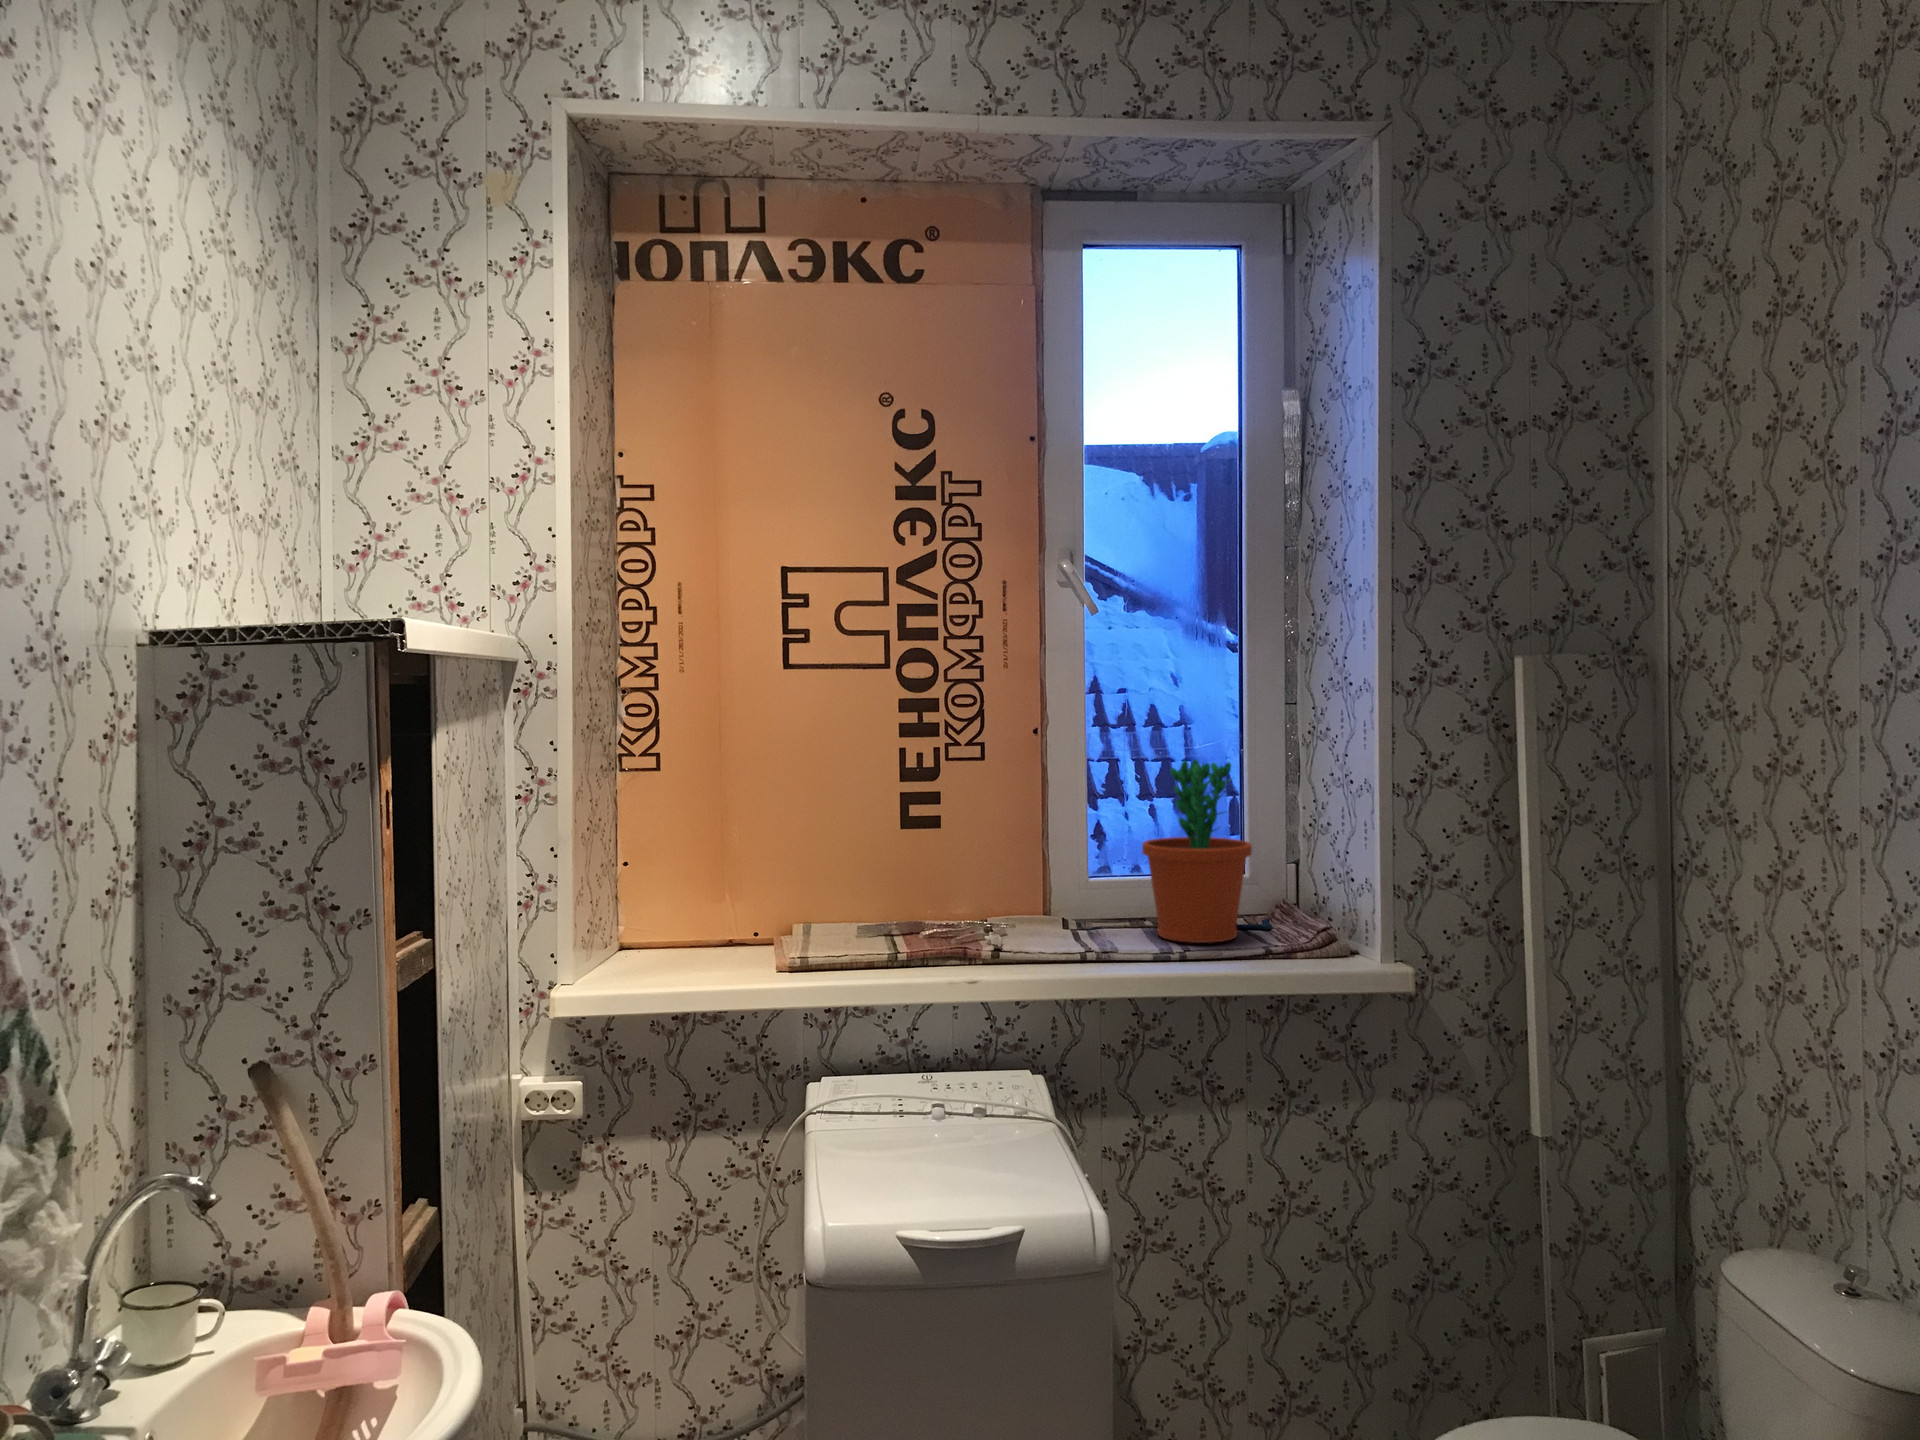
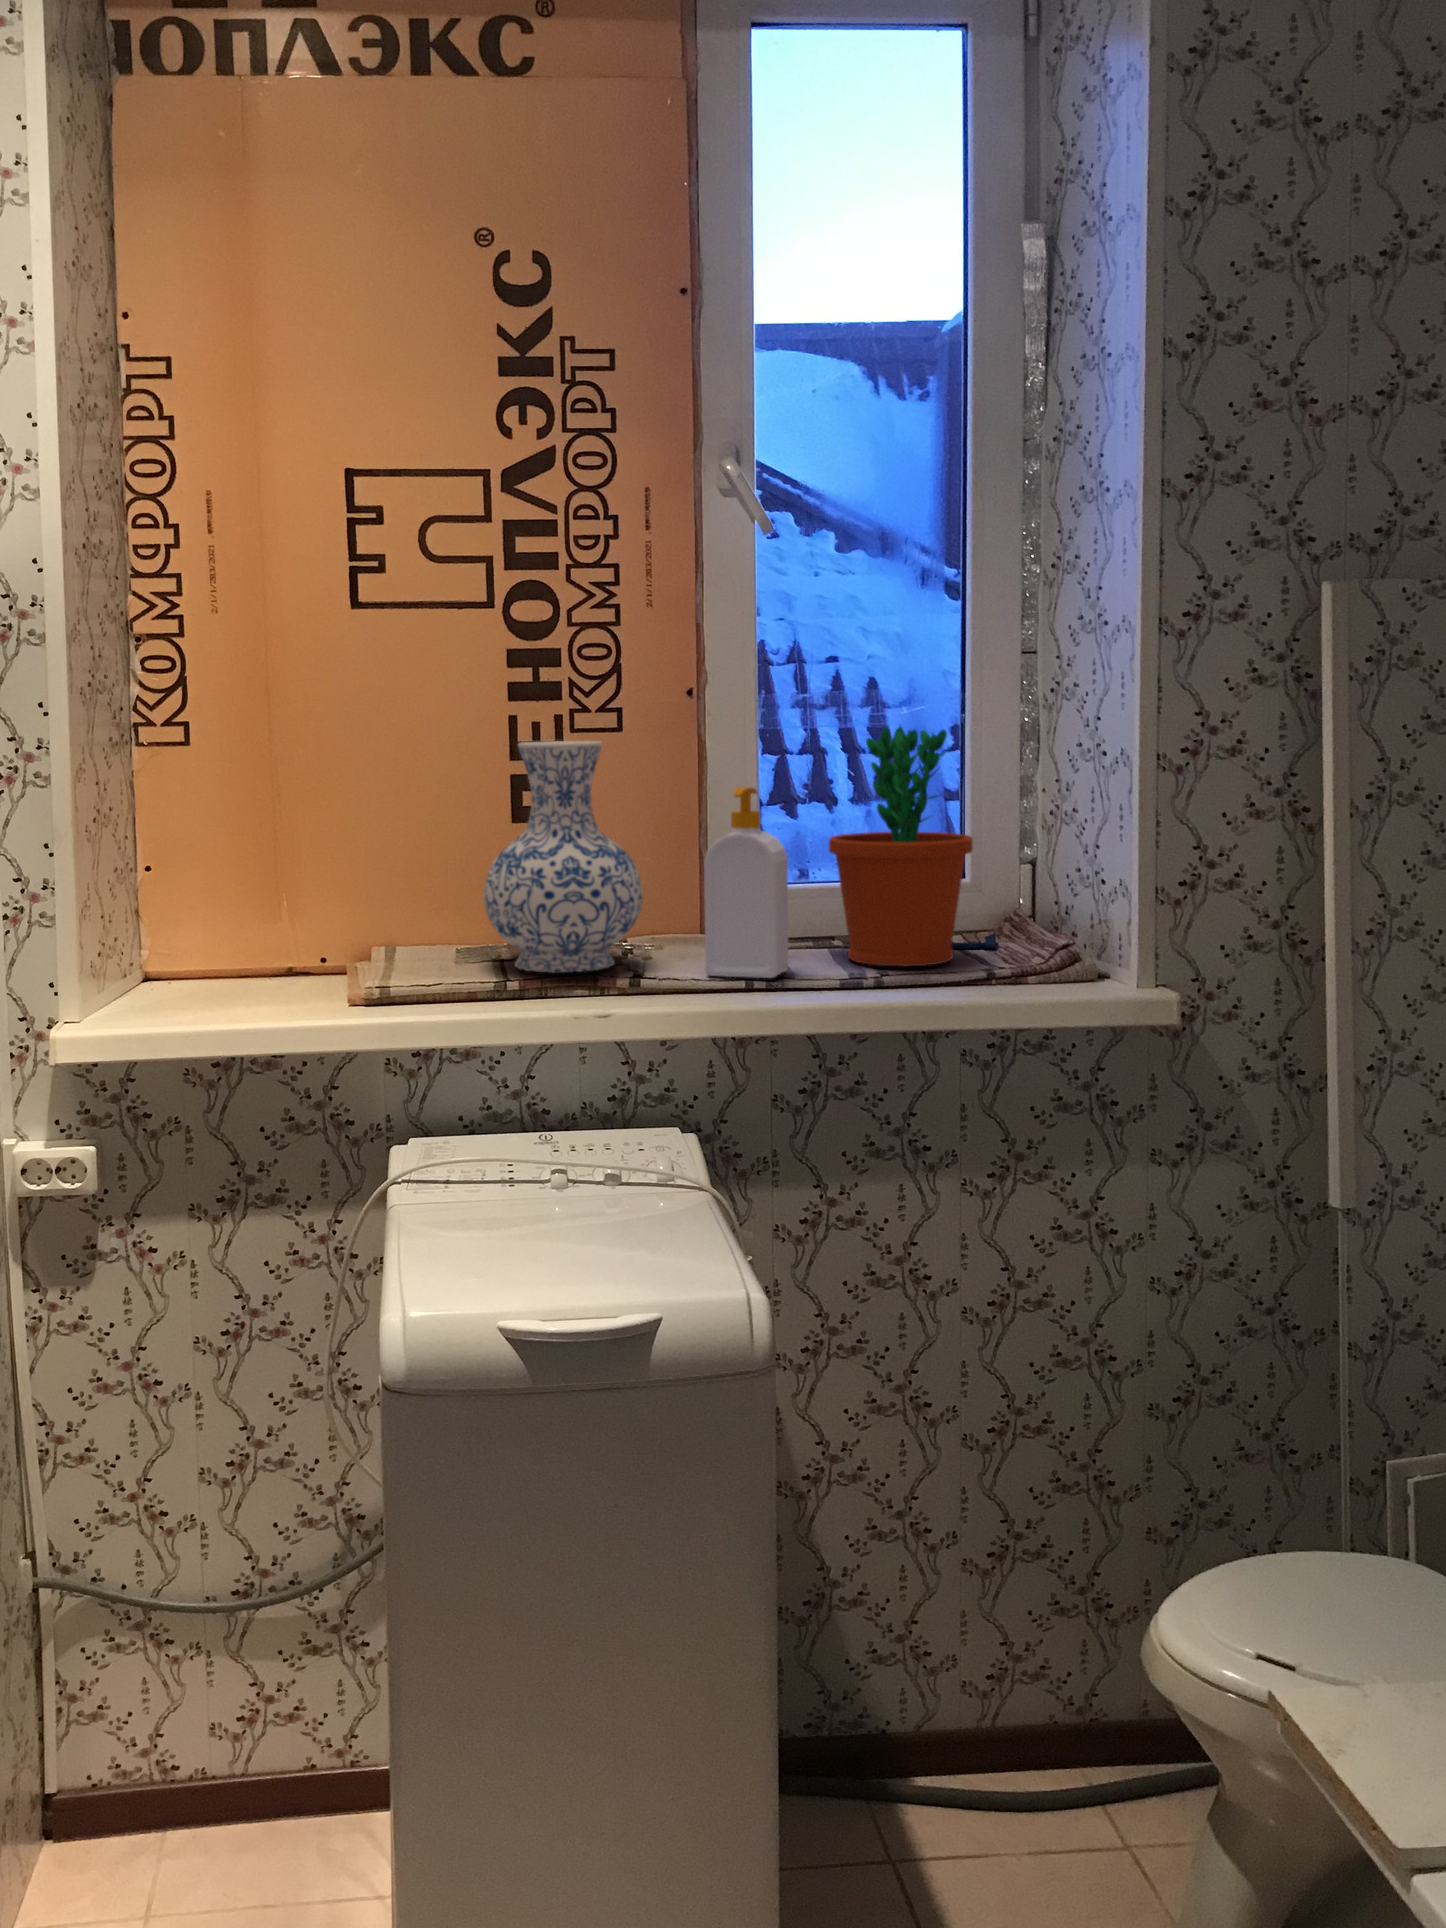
vase: none [881,769,1002,947] -> present [484,741,643,973]
soap bottle: none [1049,807,1113,953] -> present [704,787,789,978]

